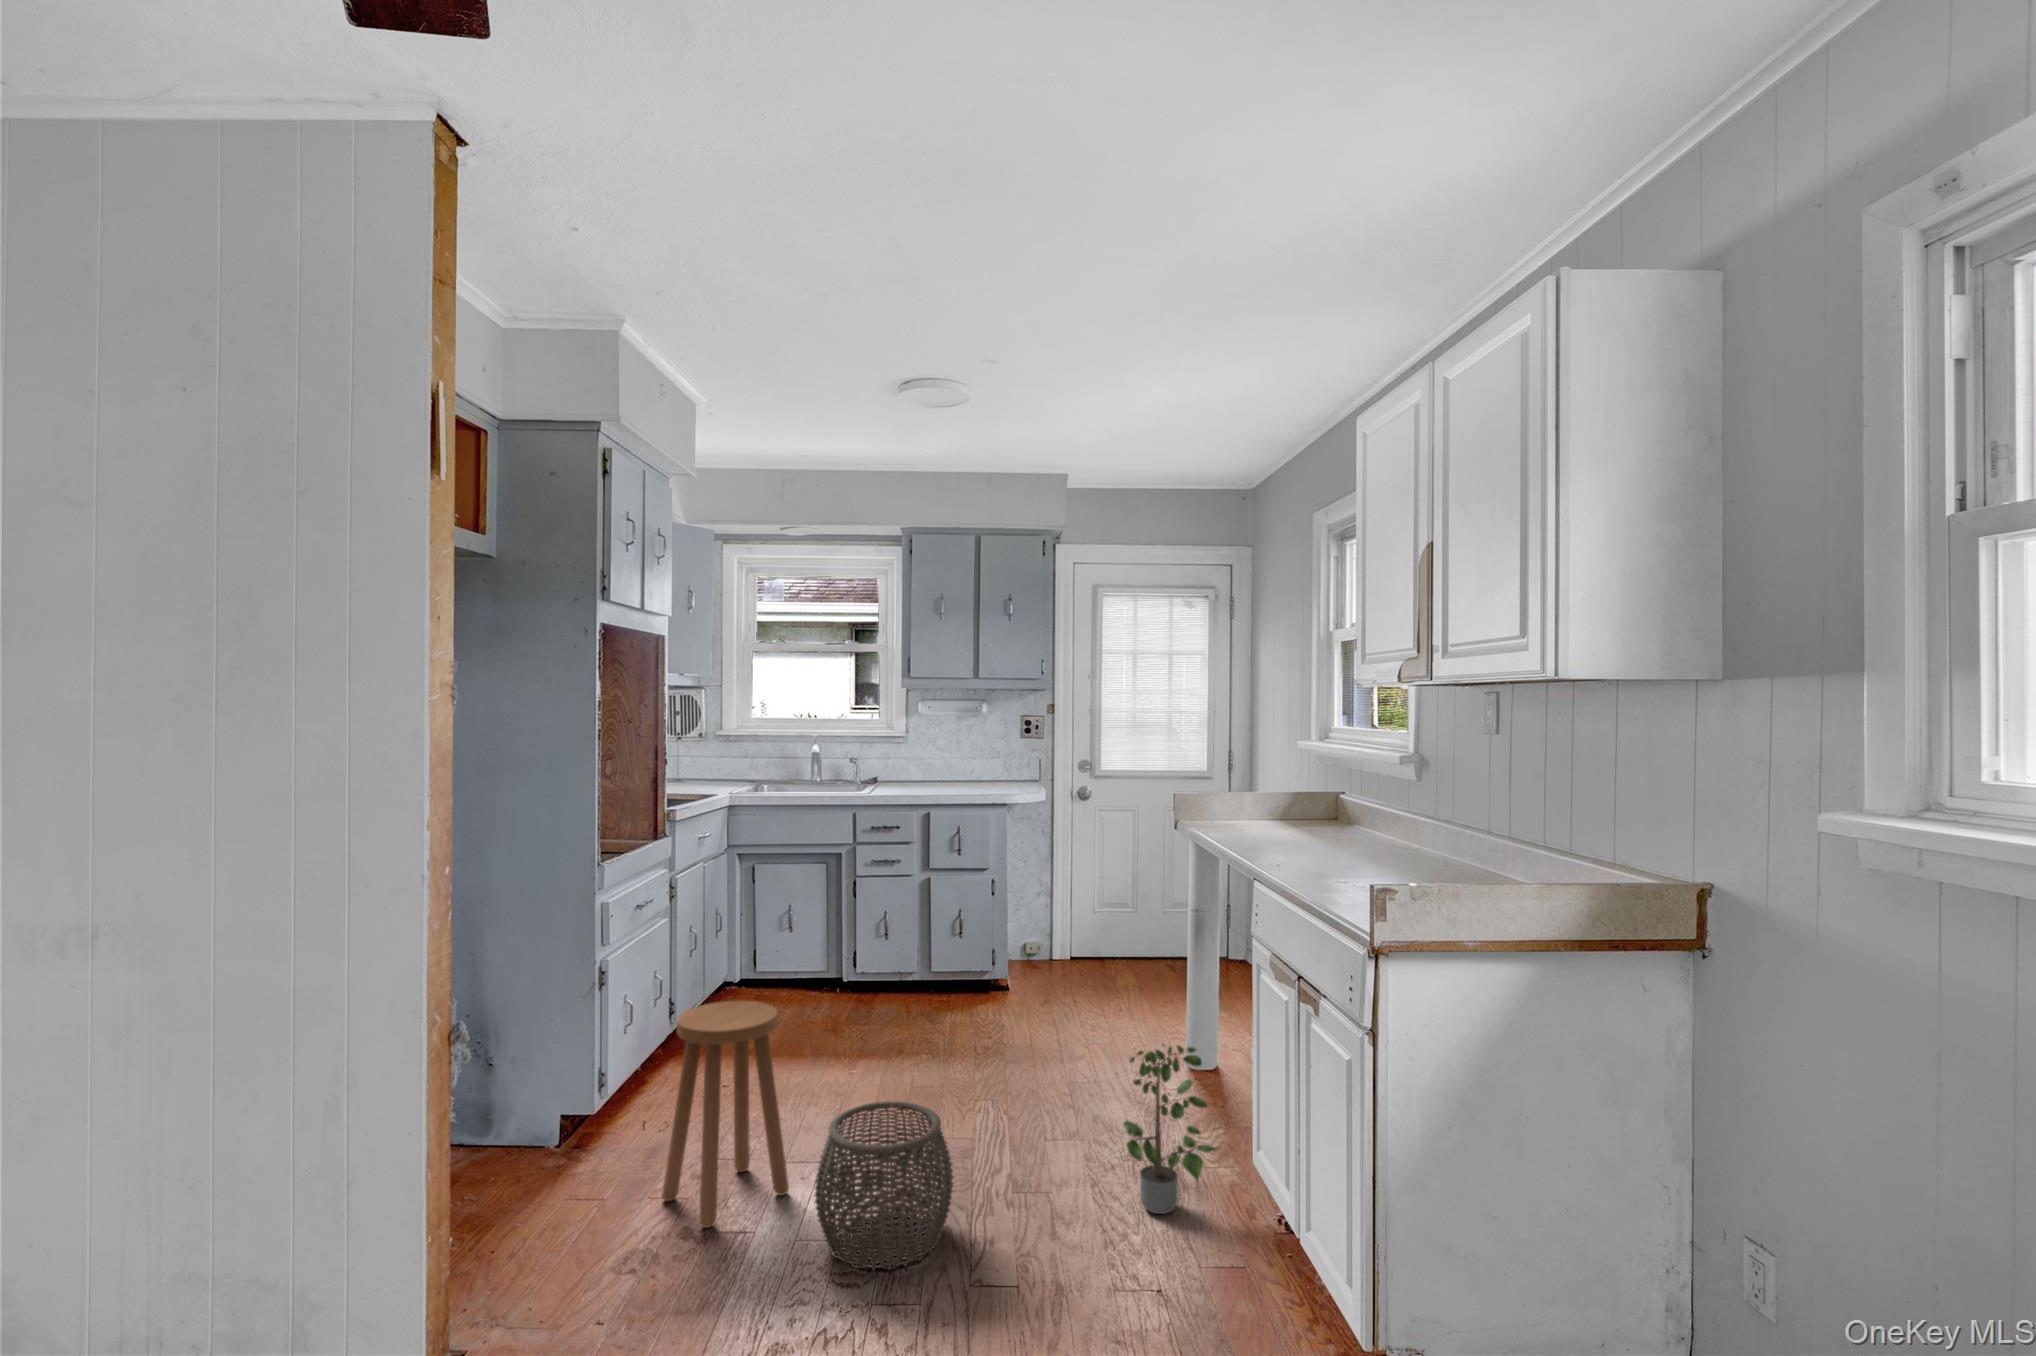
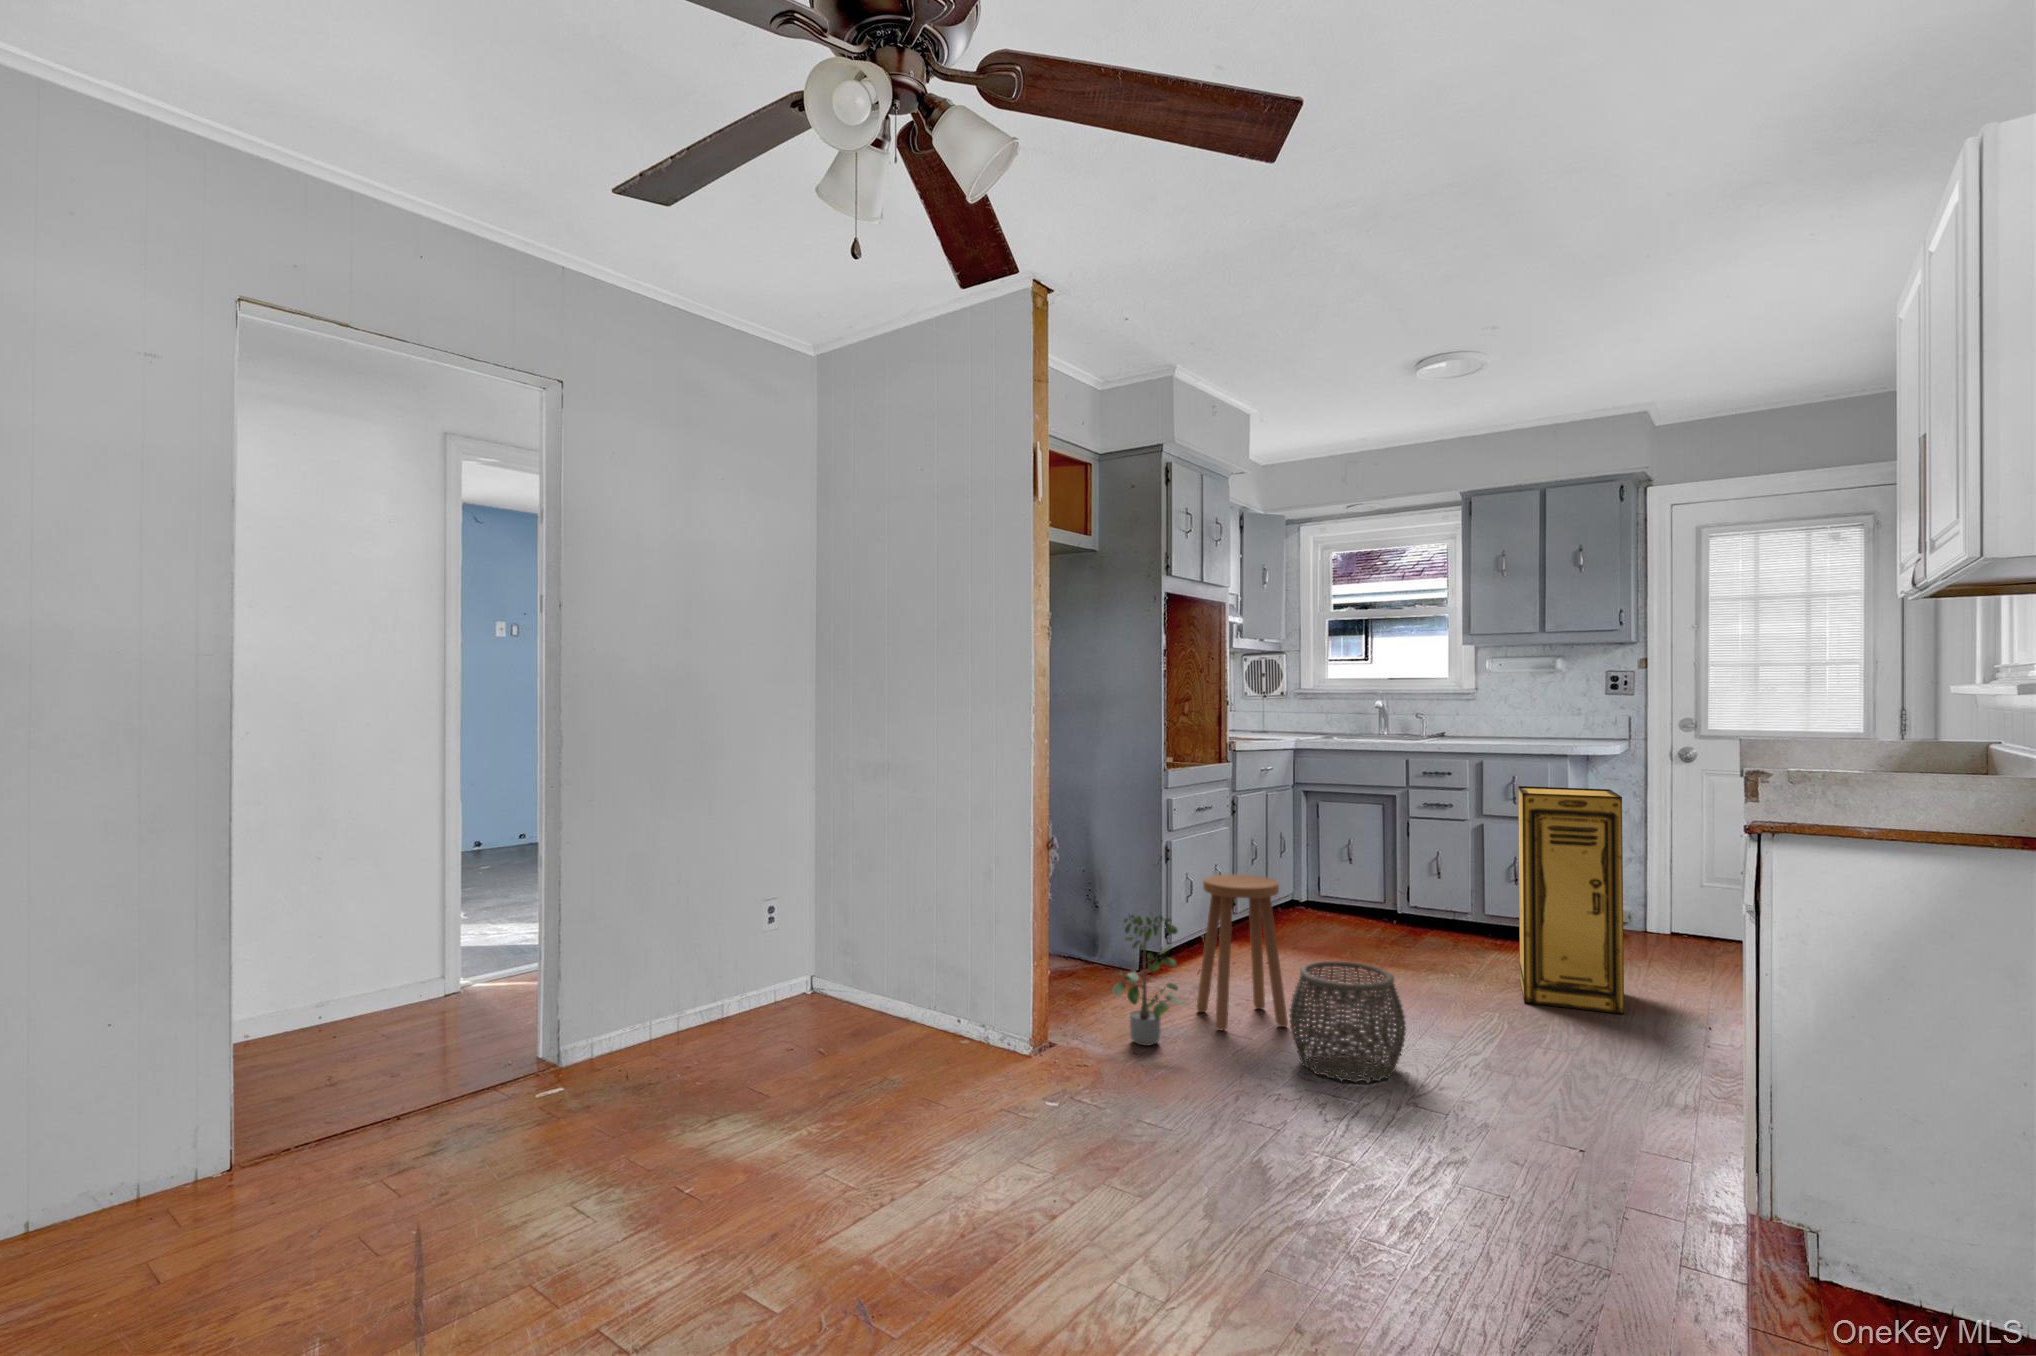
storage cabinet: none [987,842,1092,1078] -> present [1518,786,1624,1014]
potted plant: present [1123,1044,1218,1214] -> present [1112,915,1187,1045]

